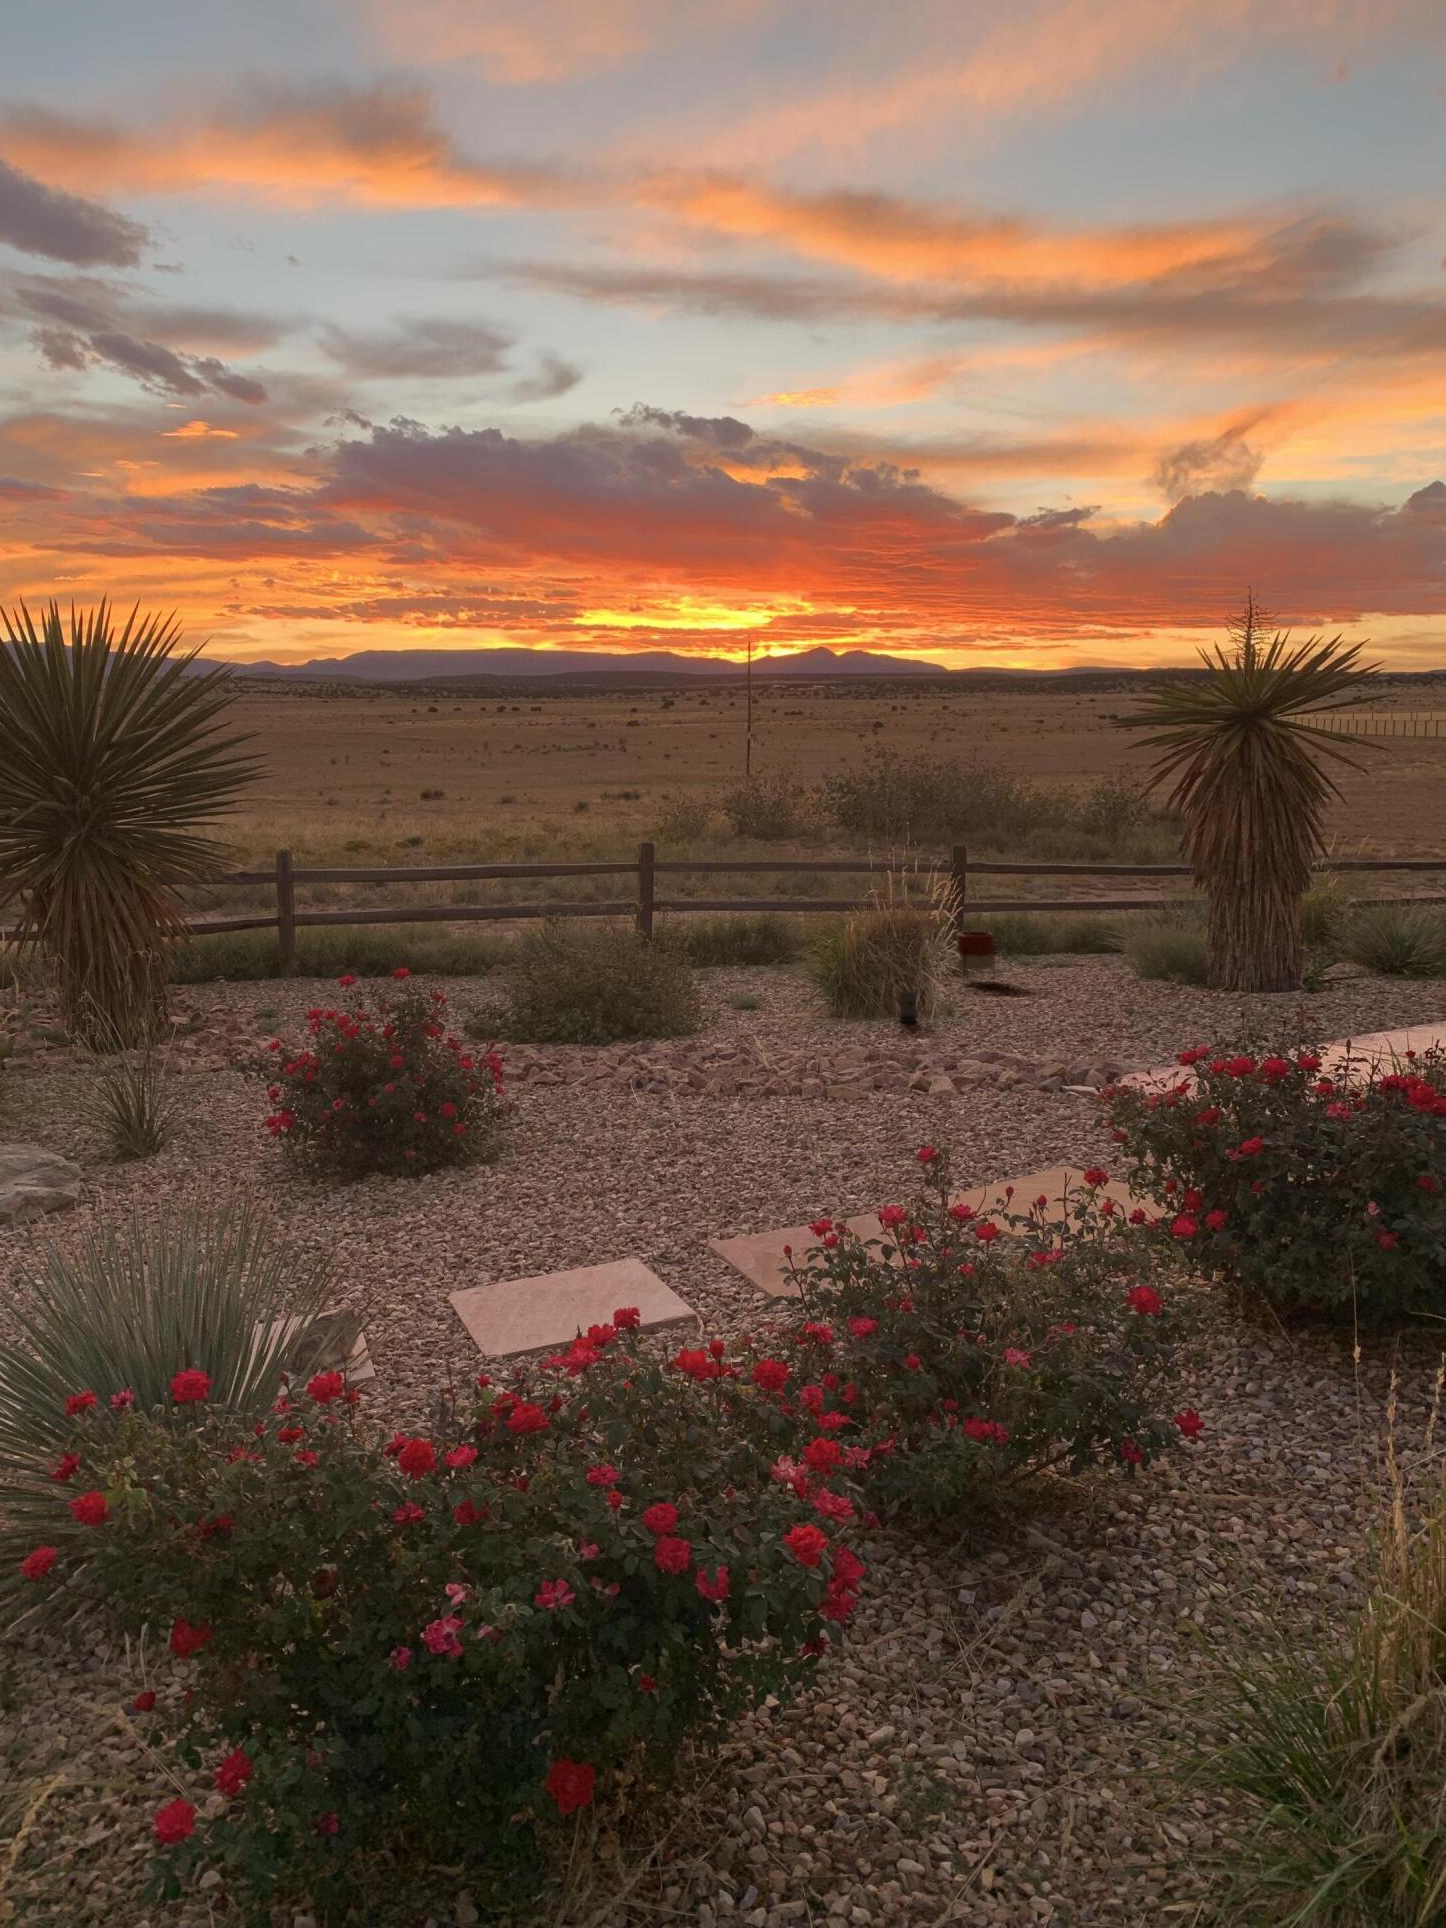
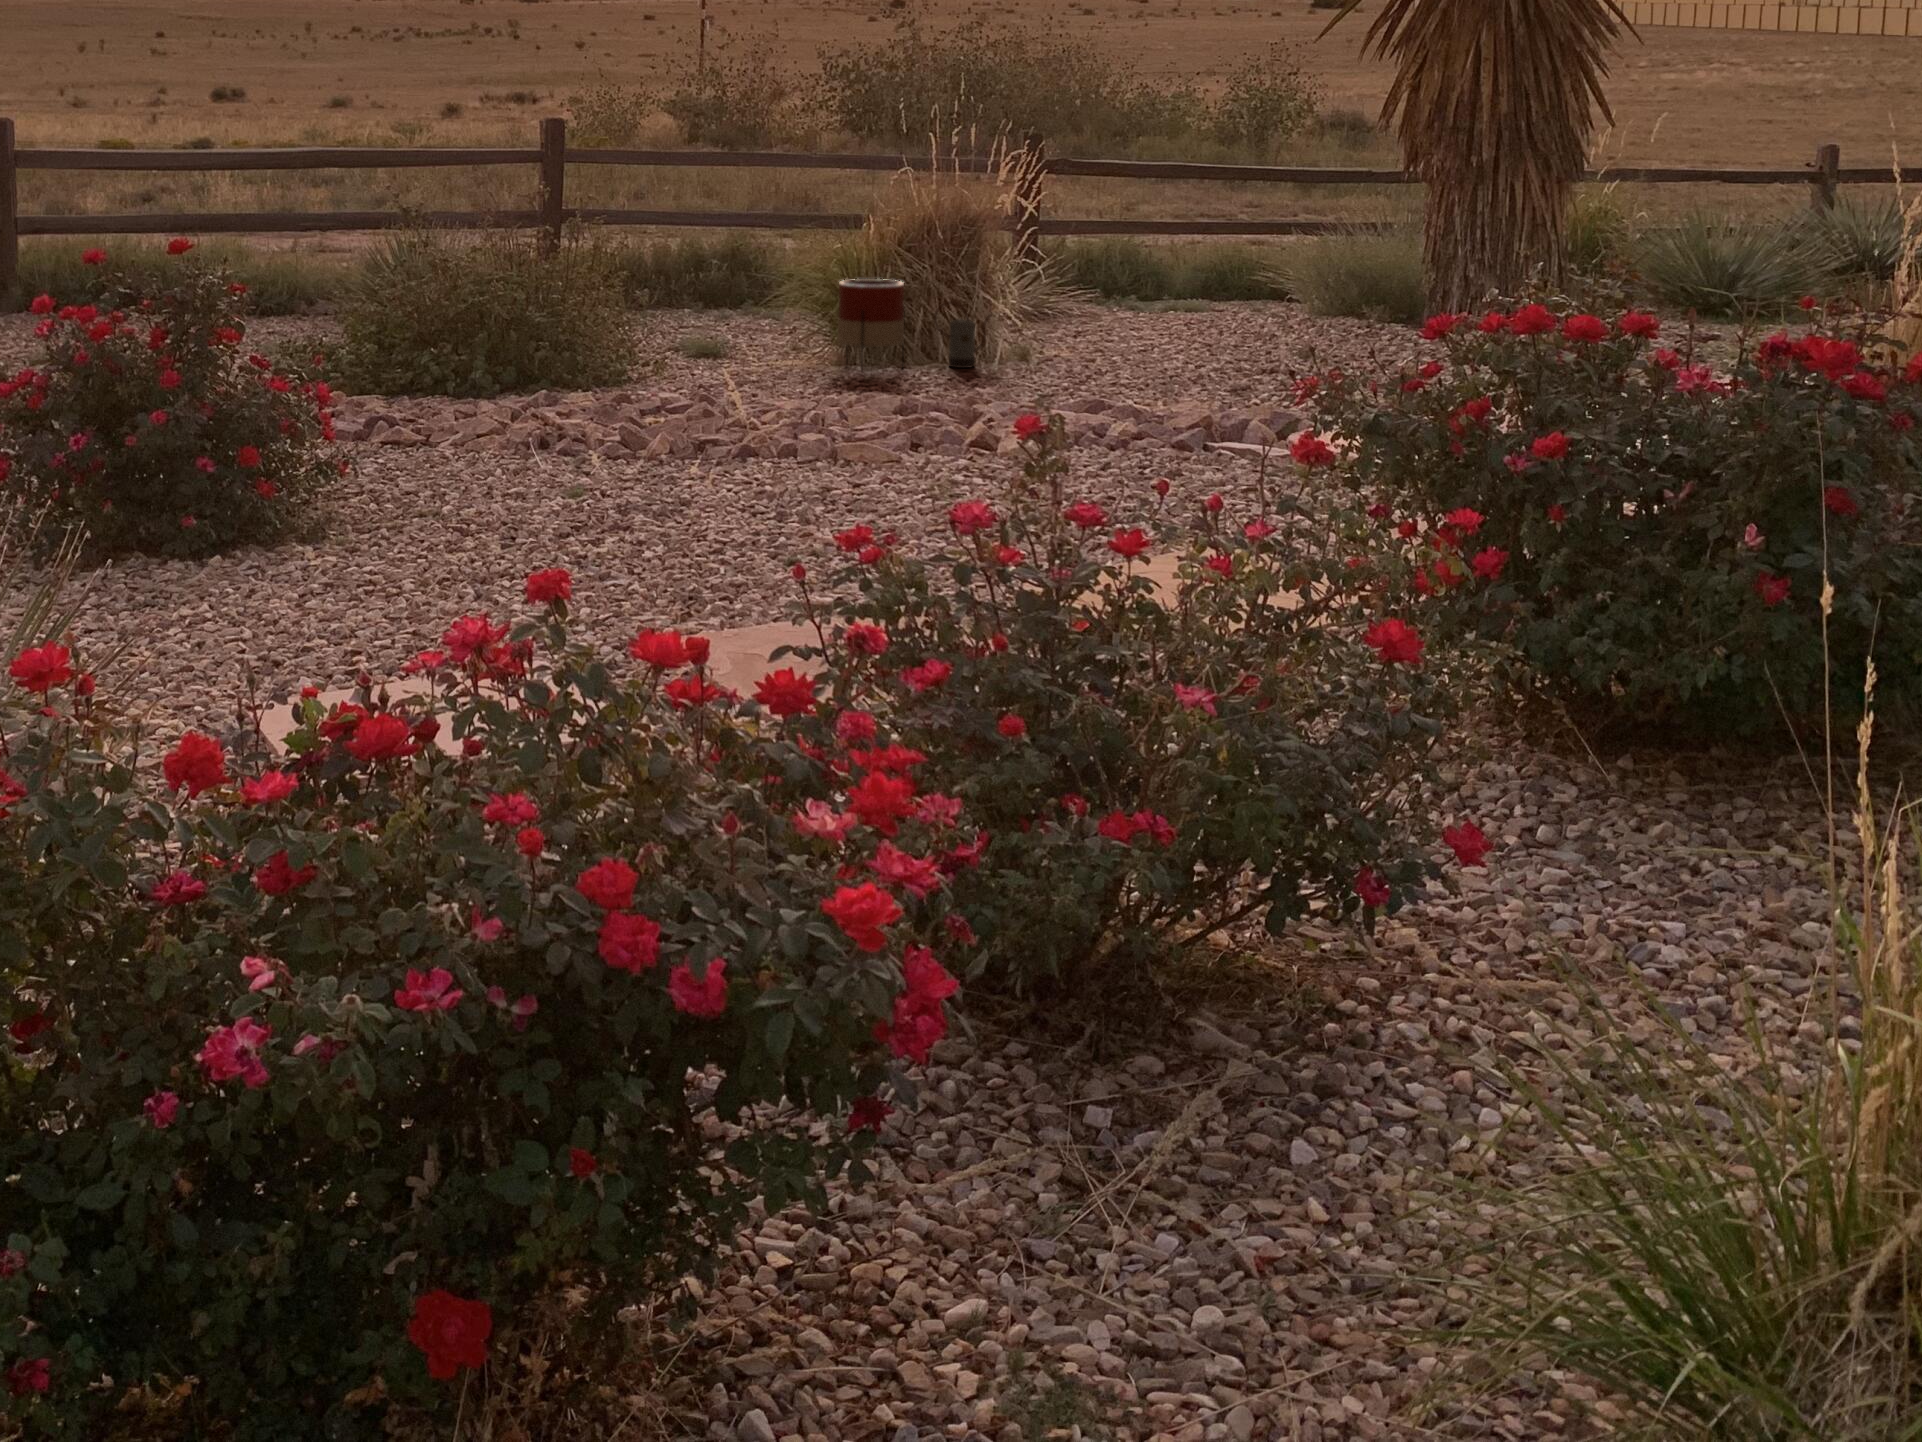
planter: present [957,931,995,970] -> present [838,279,905,349]

